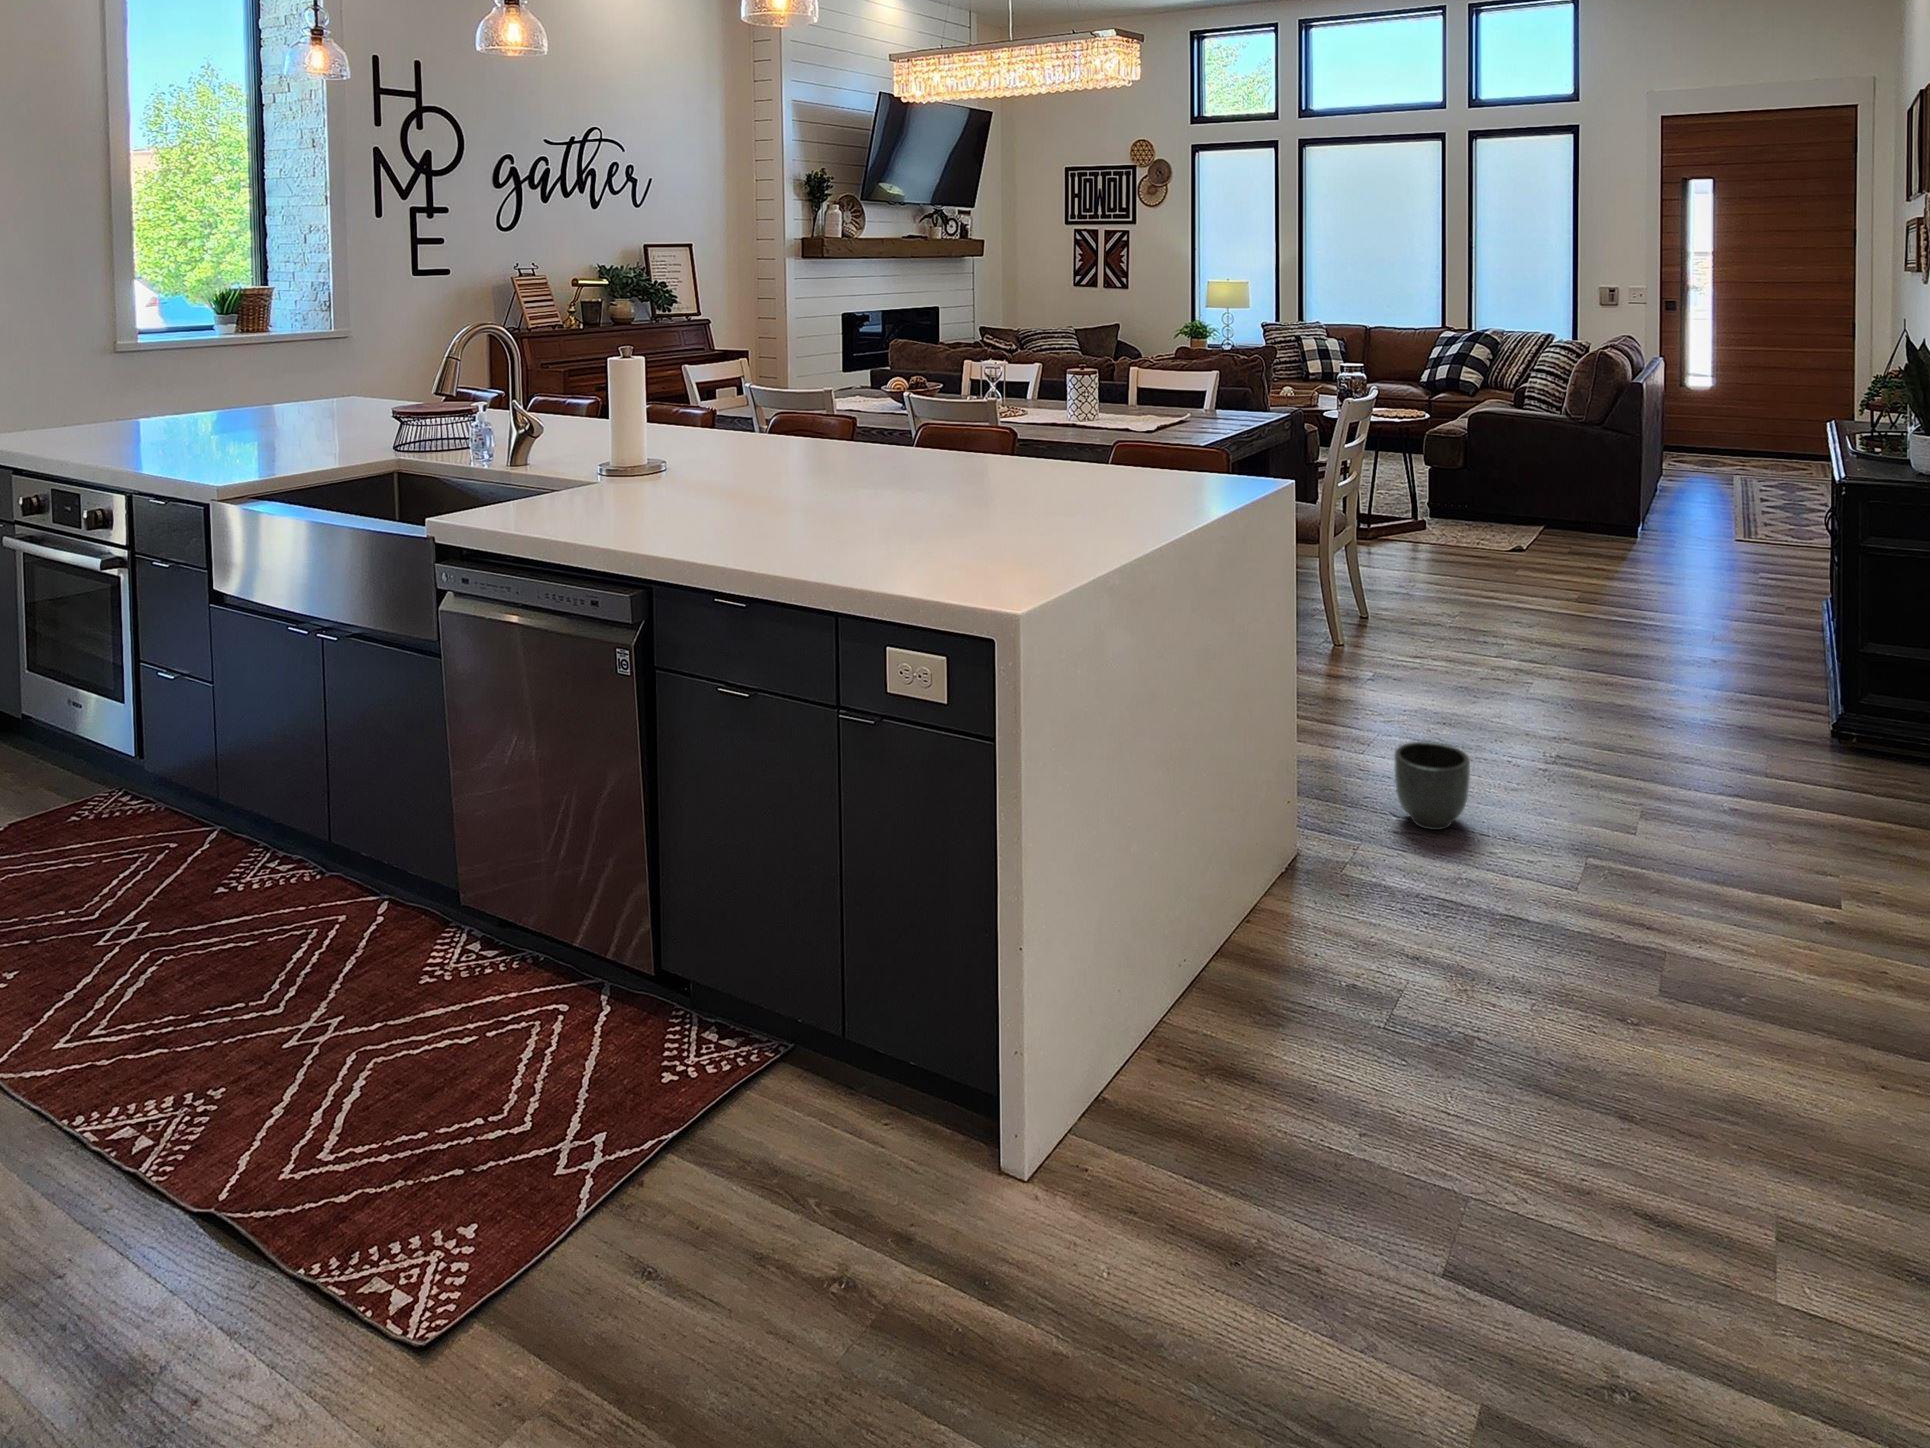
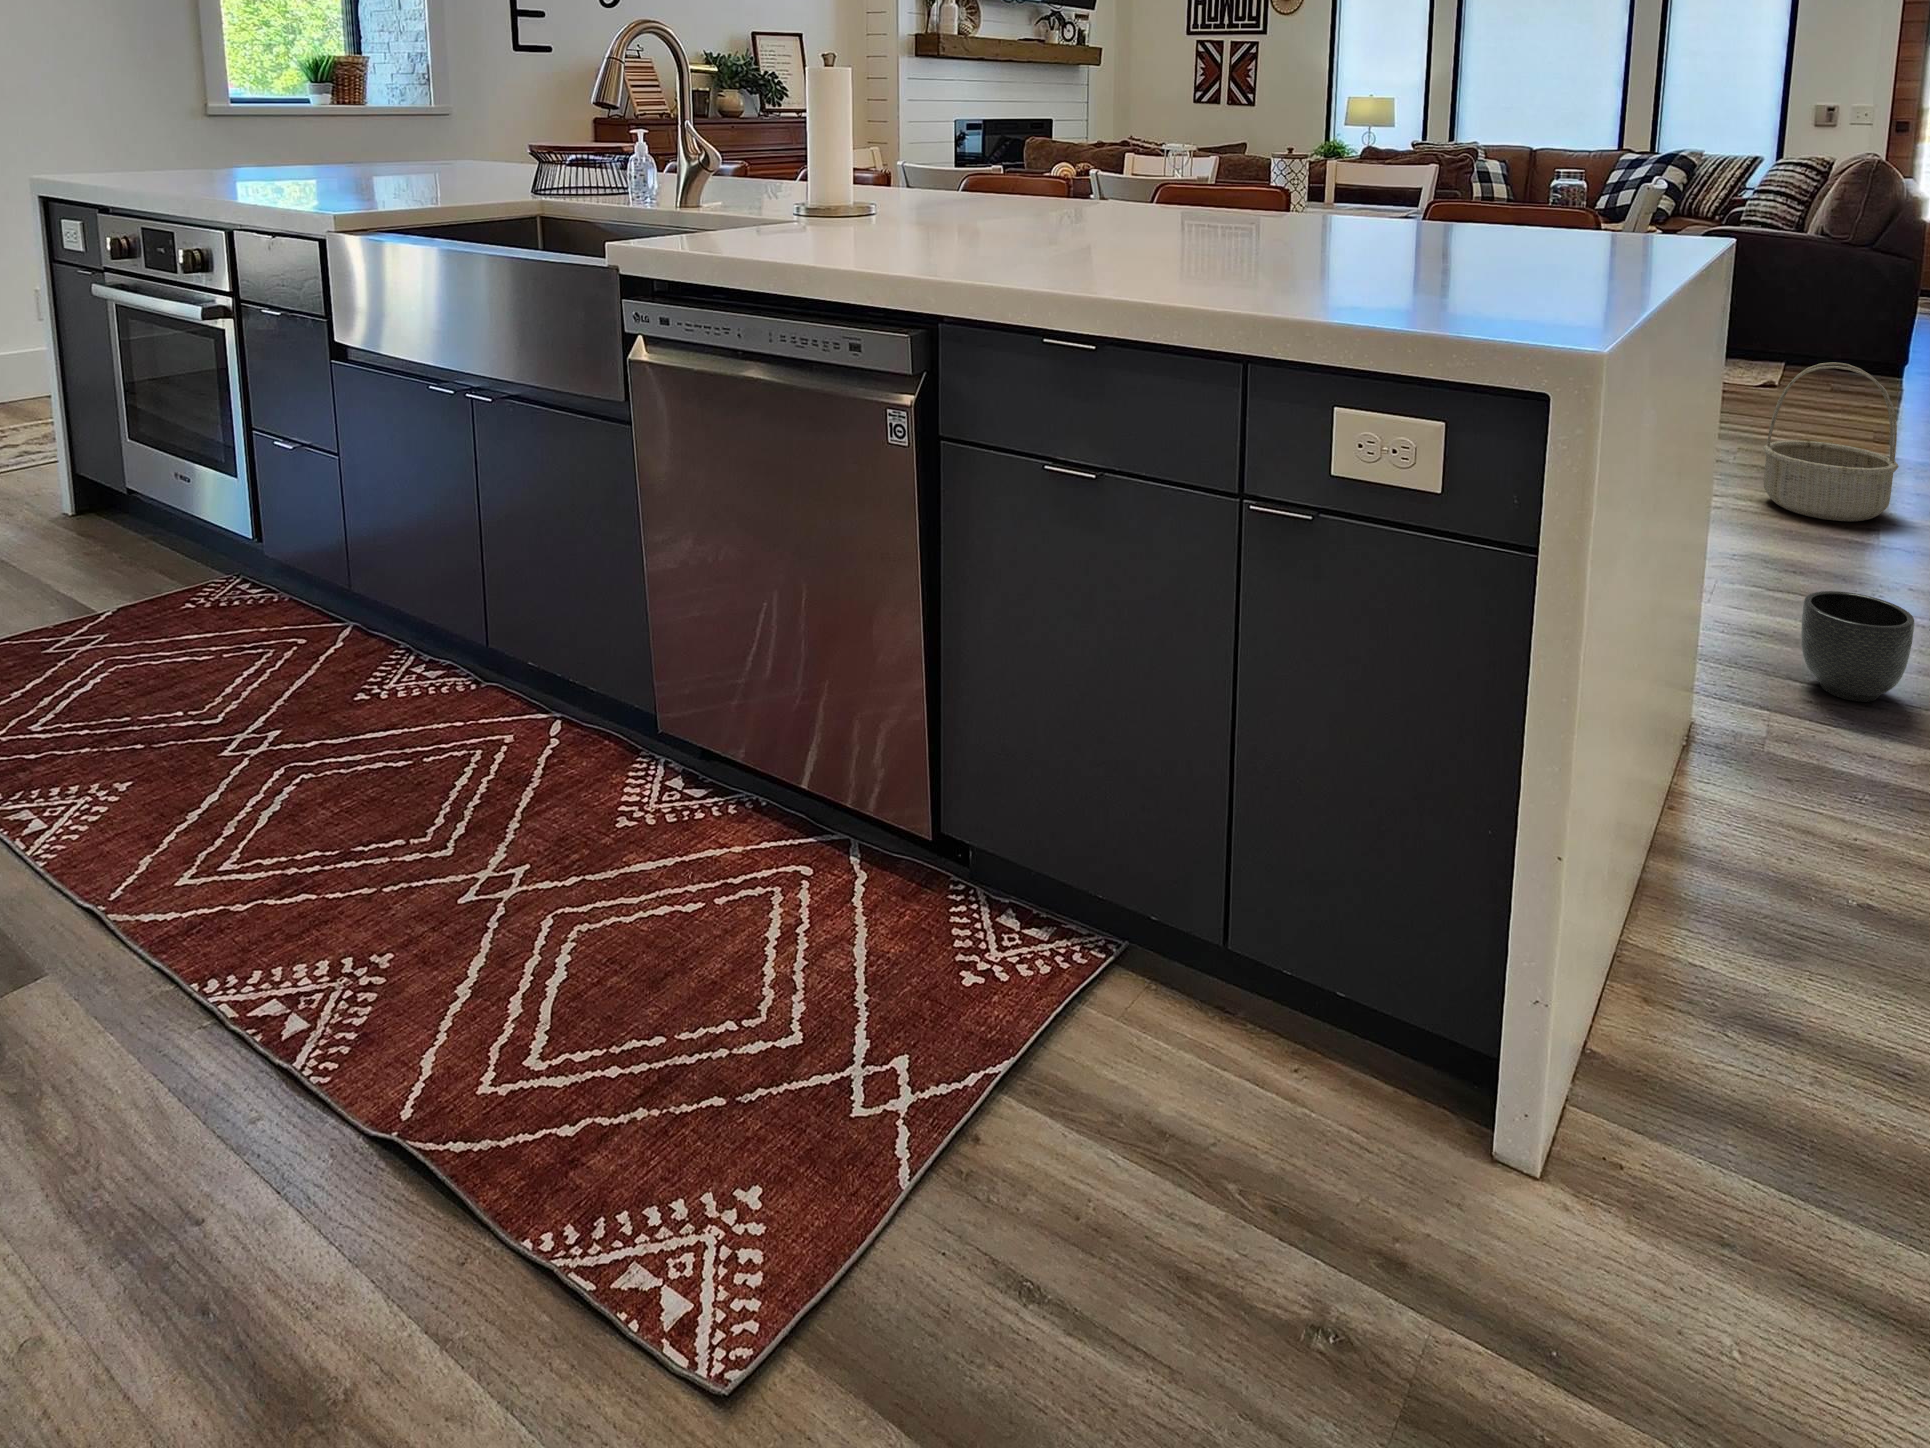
basket: none [1449,543,1548,676] -> present [1763,362,1899,522]

